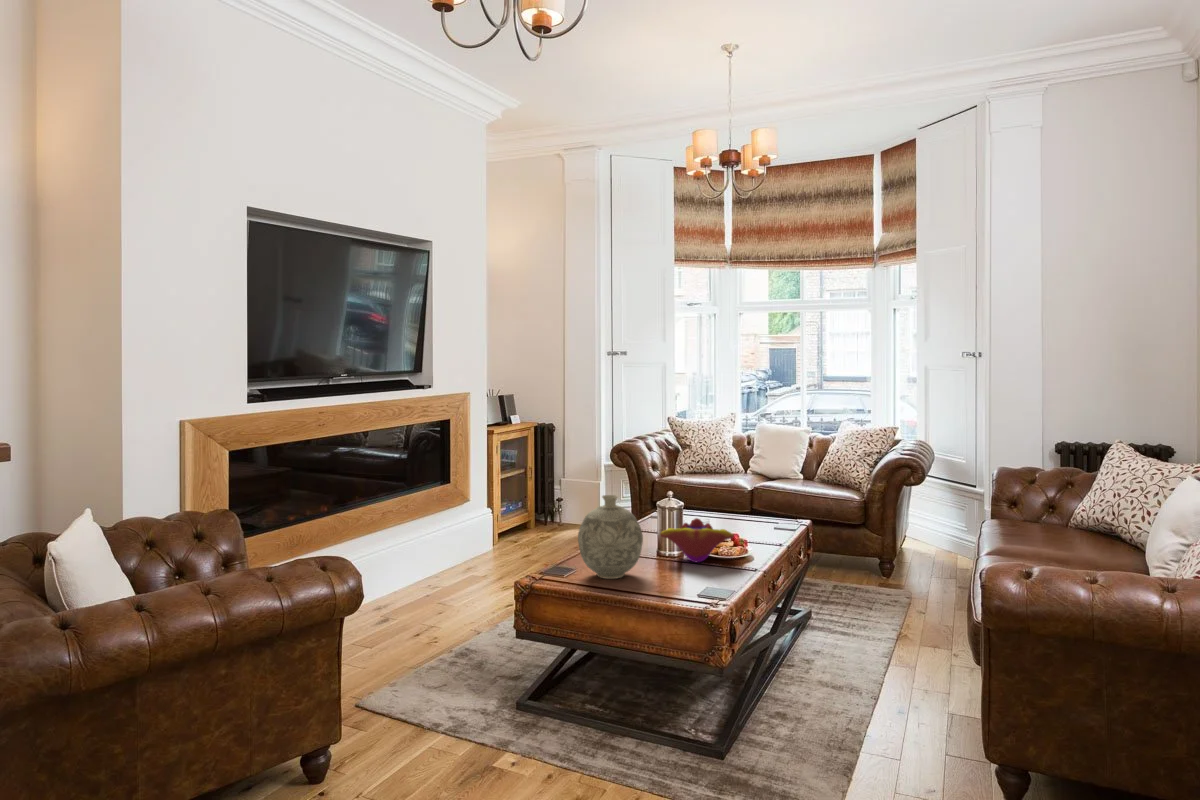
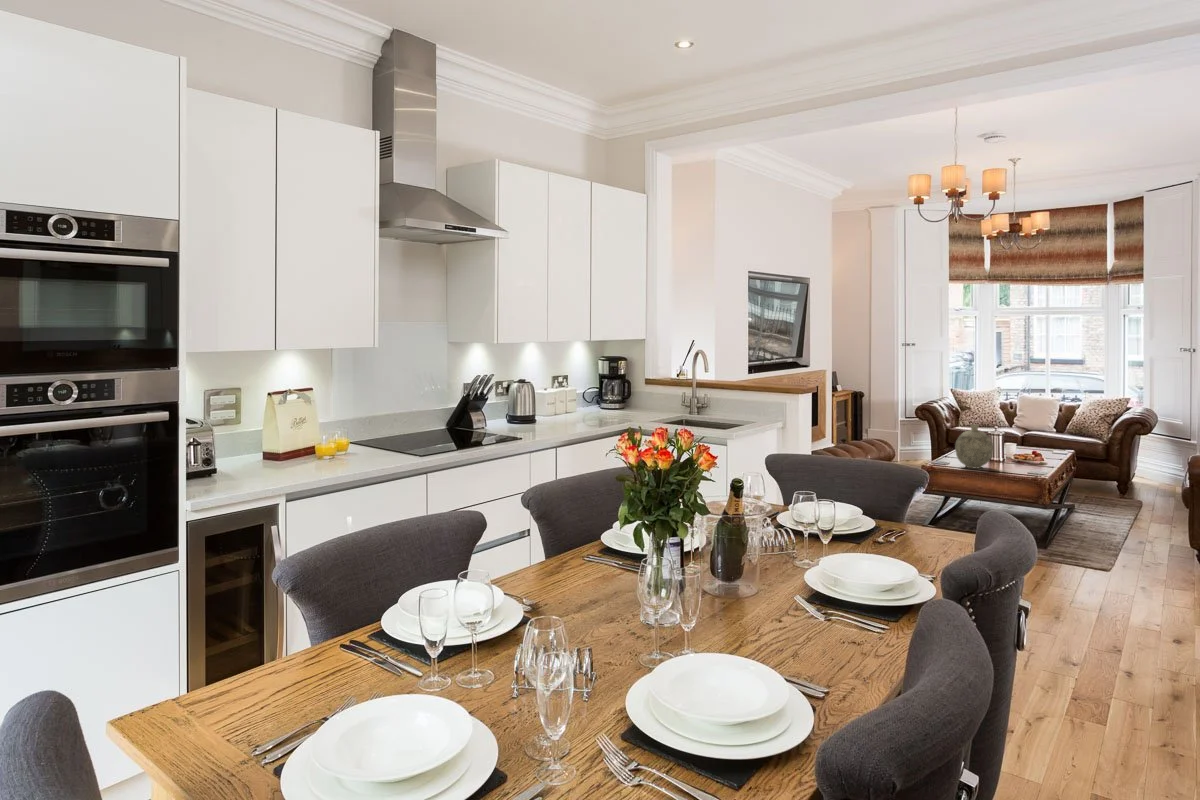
decorative bowl: present [660,518,734,562] -> none [995,442,1041,465]

